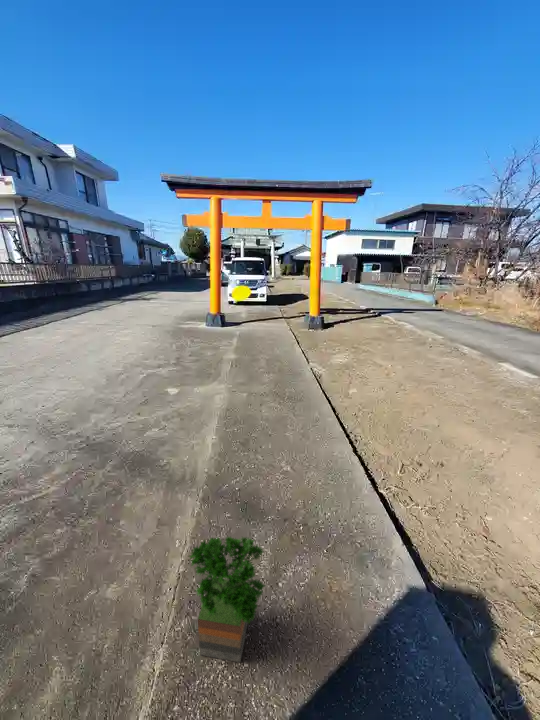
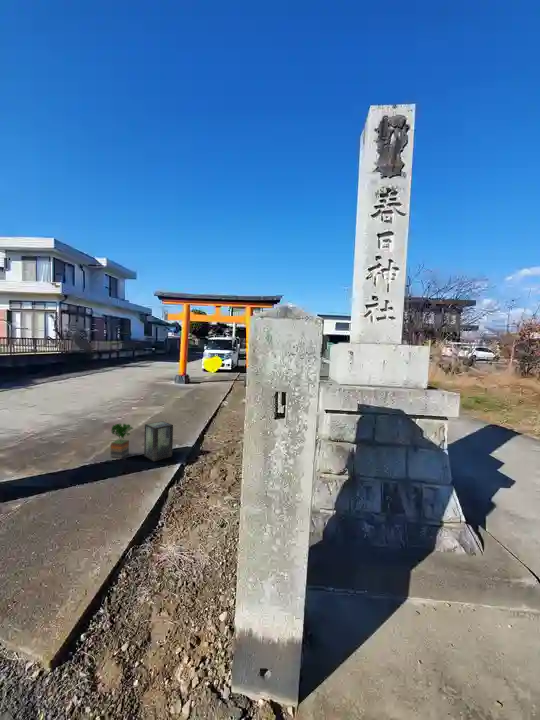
storage box: none [306,507,409,687] -> present [144,421,173,461]

